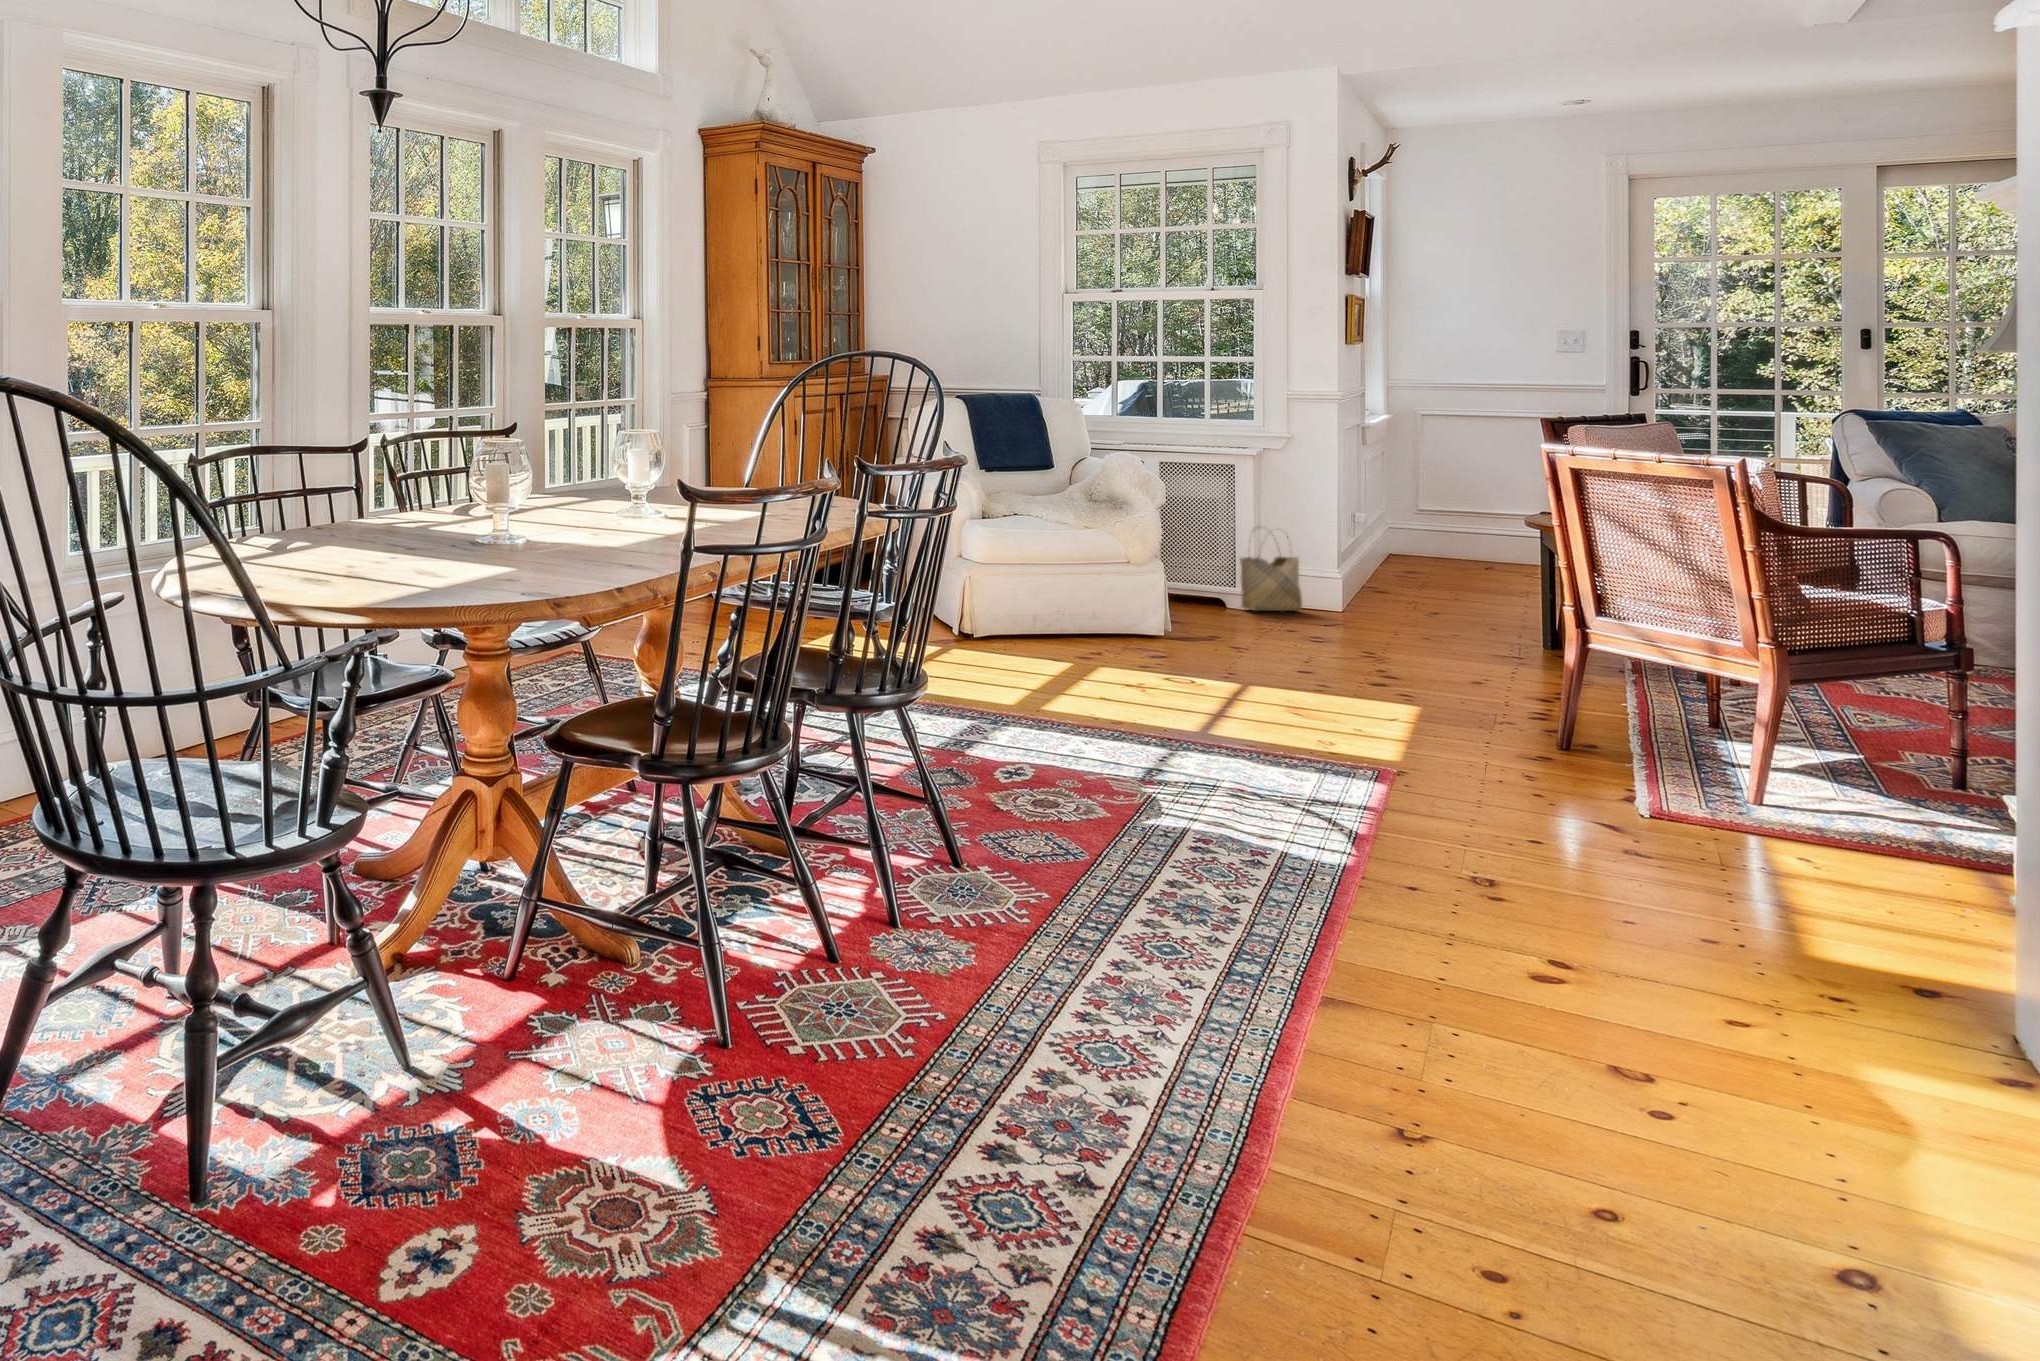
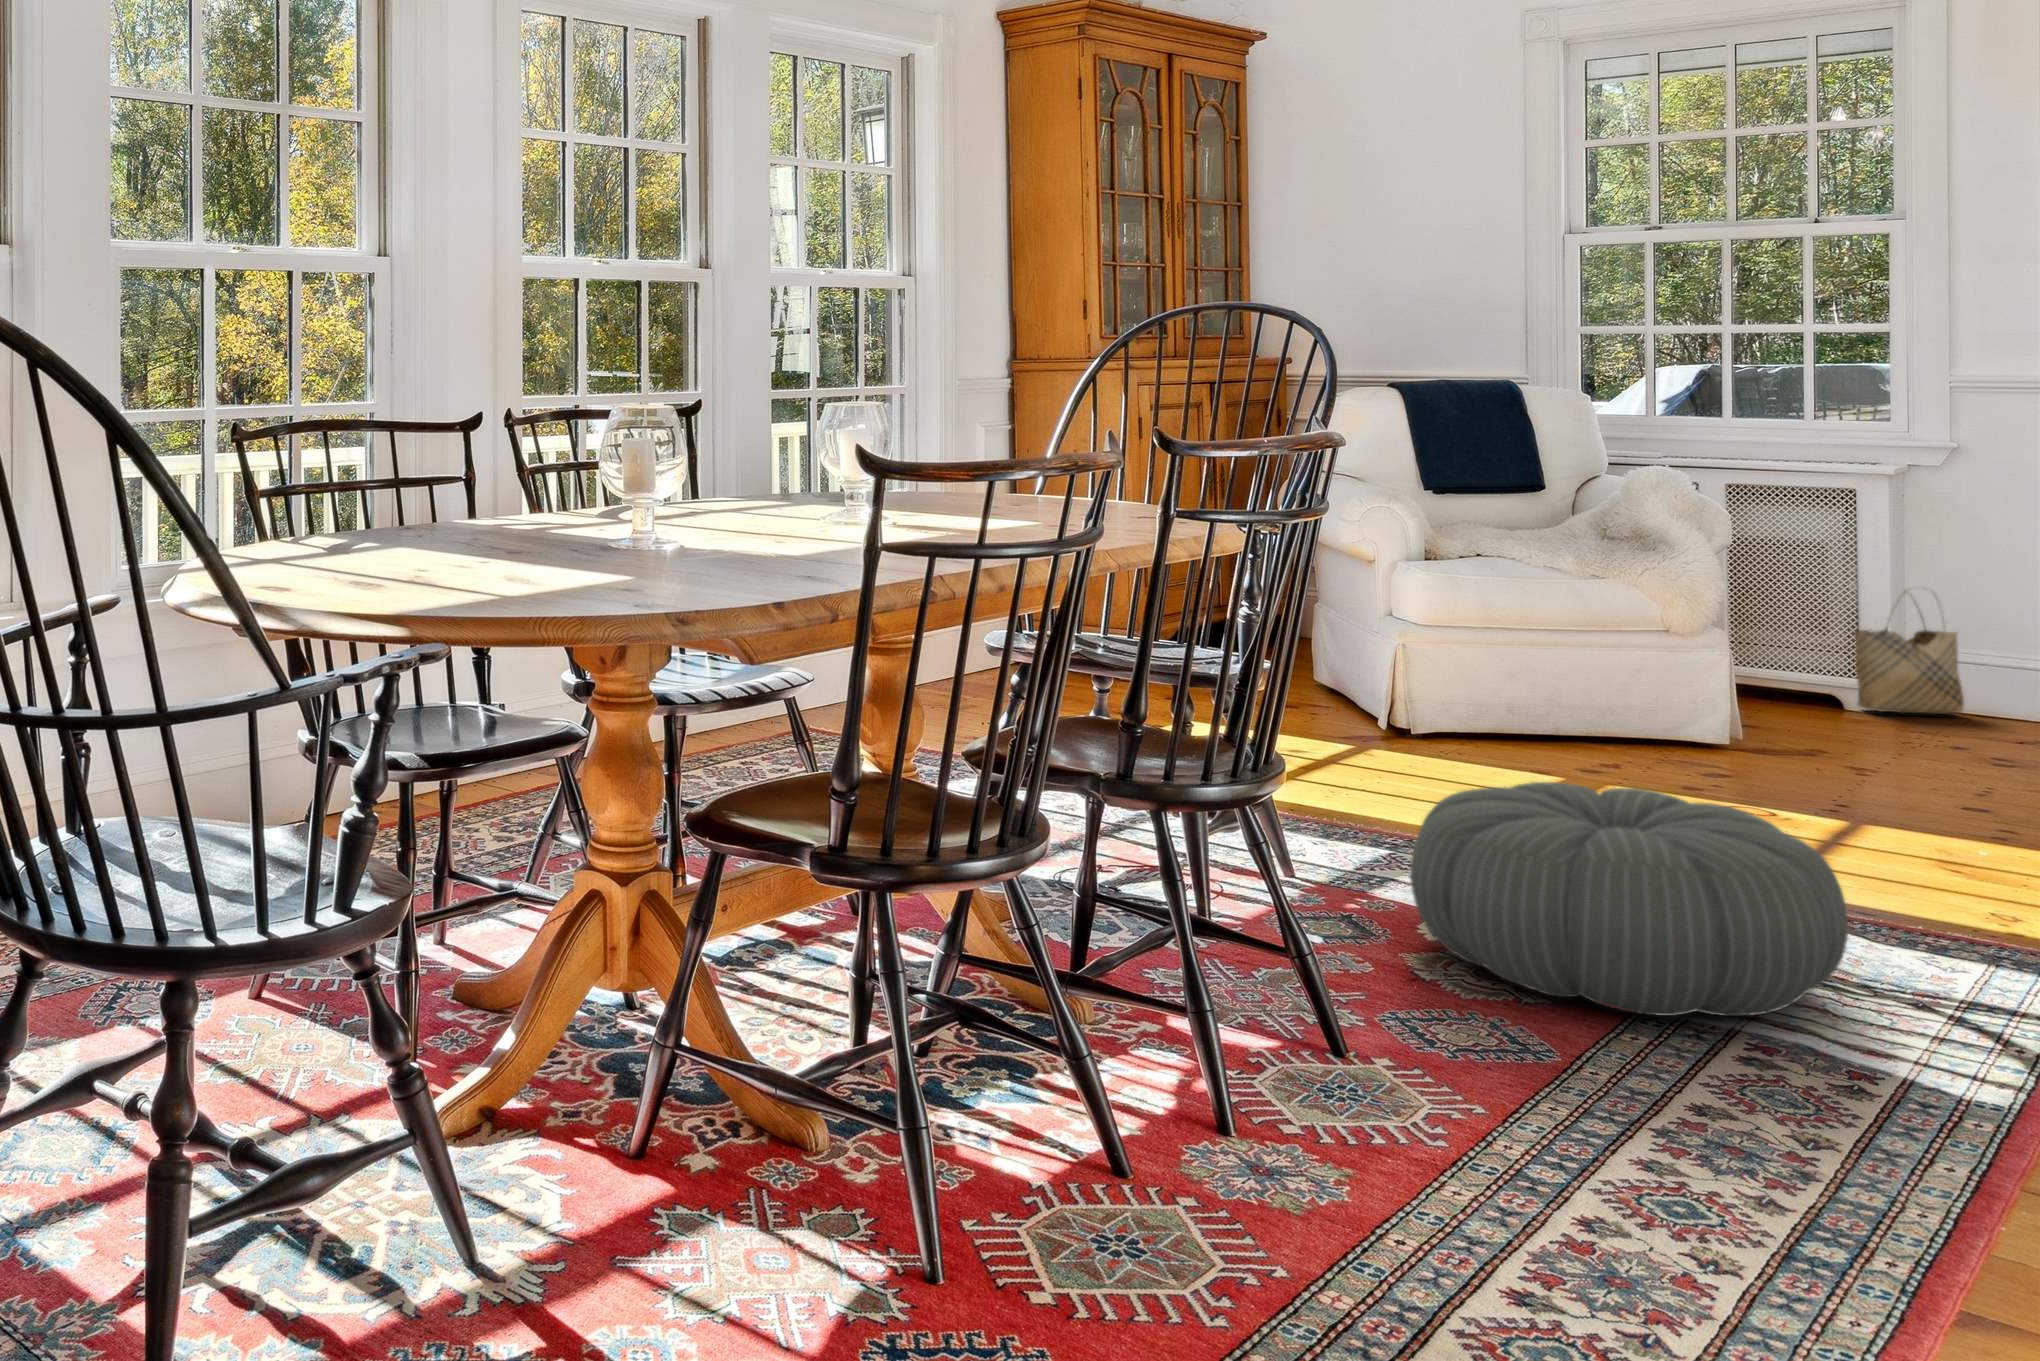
pouf: none [993,675,1251,825] -> present [1410,782,1848,1016]

